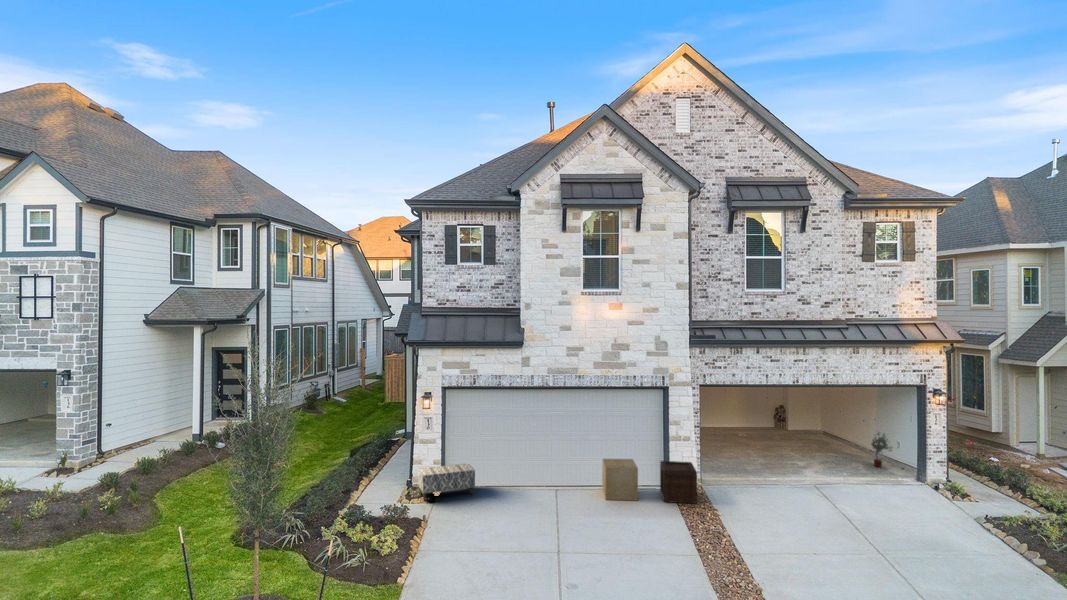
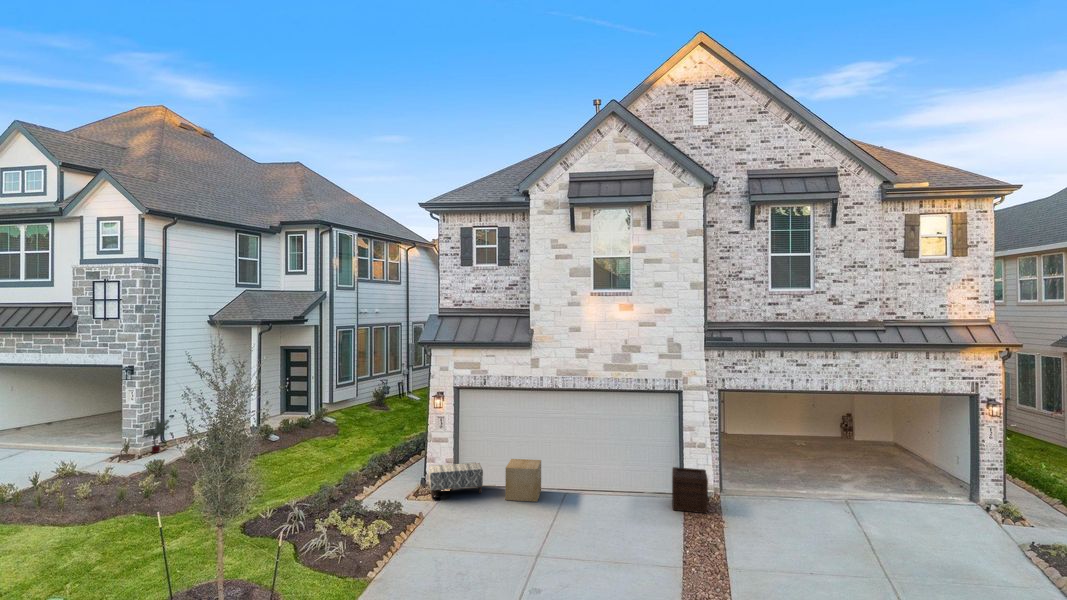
potted tree: present [871,432,892,467] -> present [143,418,169,453]
cardboard box: present [602,459,638,500] -> present [505,459,541,502]

